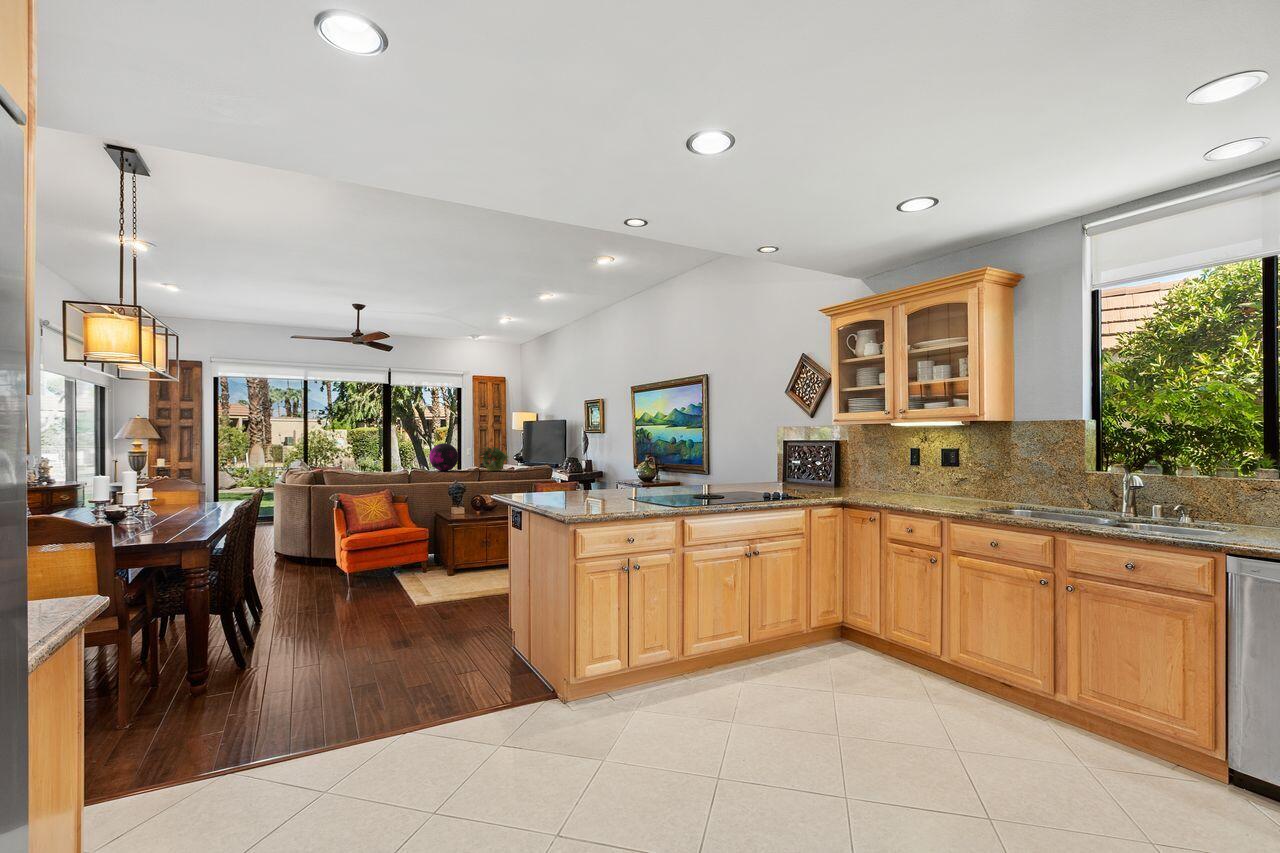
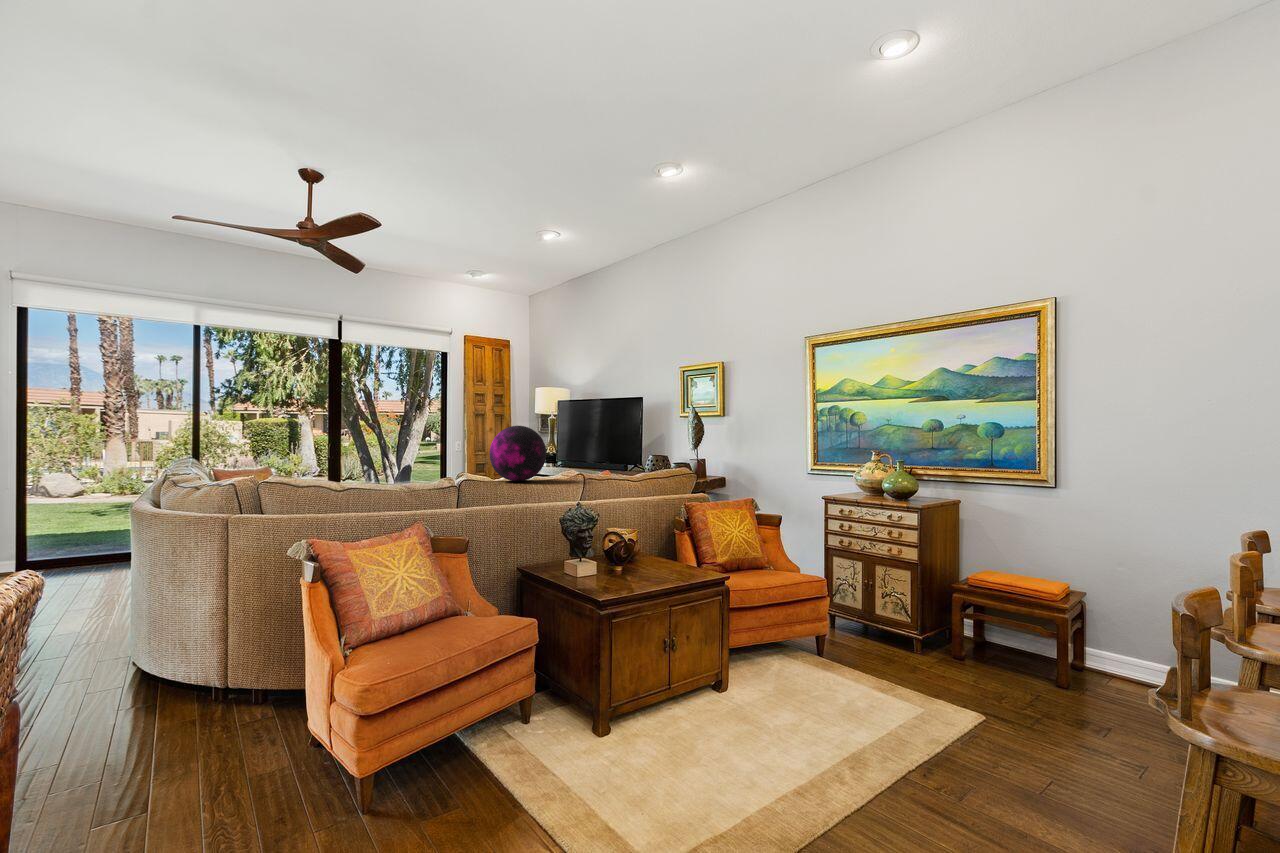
potted plant: present [481,443,508,471] -> none [585,426,639,480]

